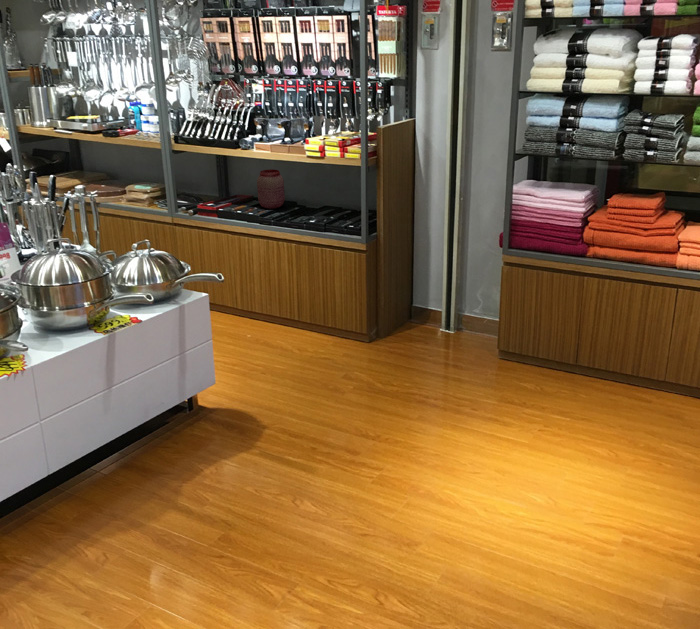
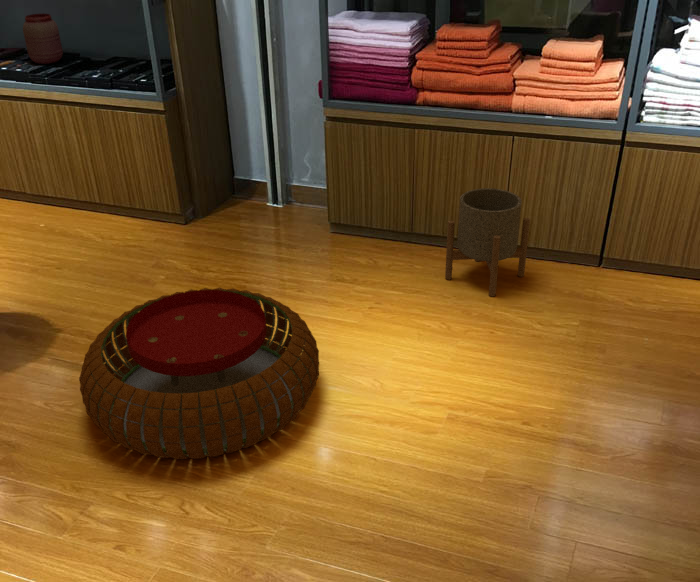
planter: none [607,334,690,430] -> present [445,188,530,296]
pouf: none [314,405,513,554] -> present [79,288,319,459]

